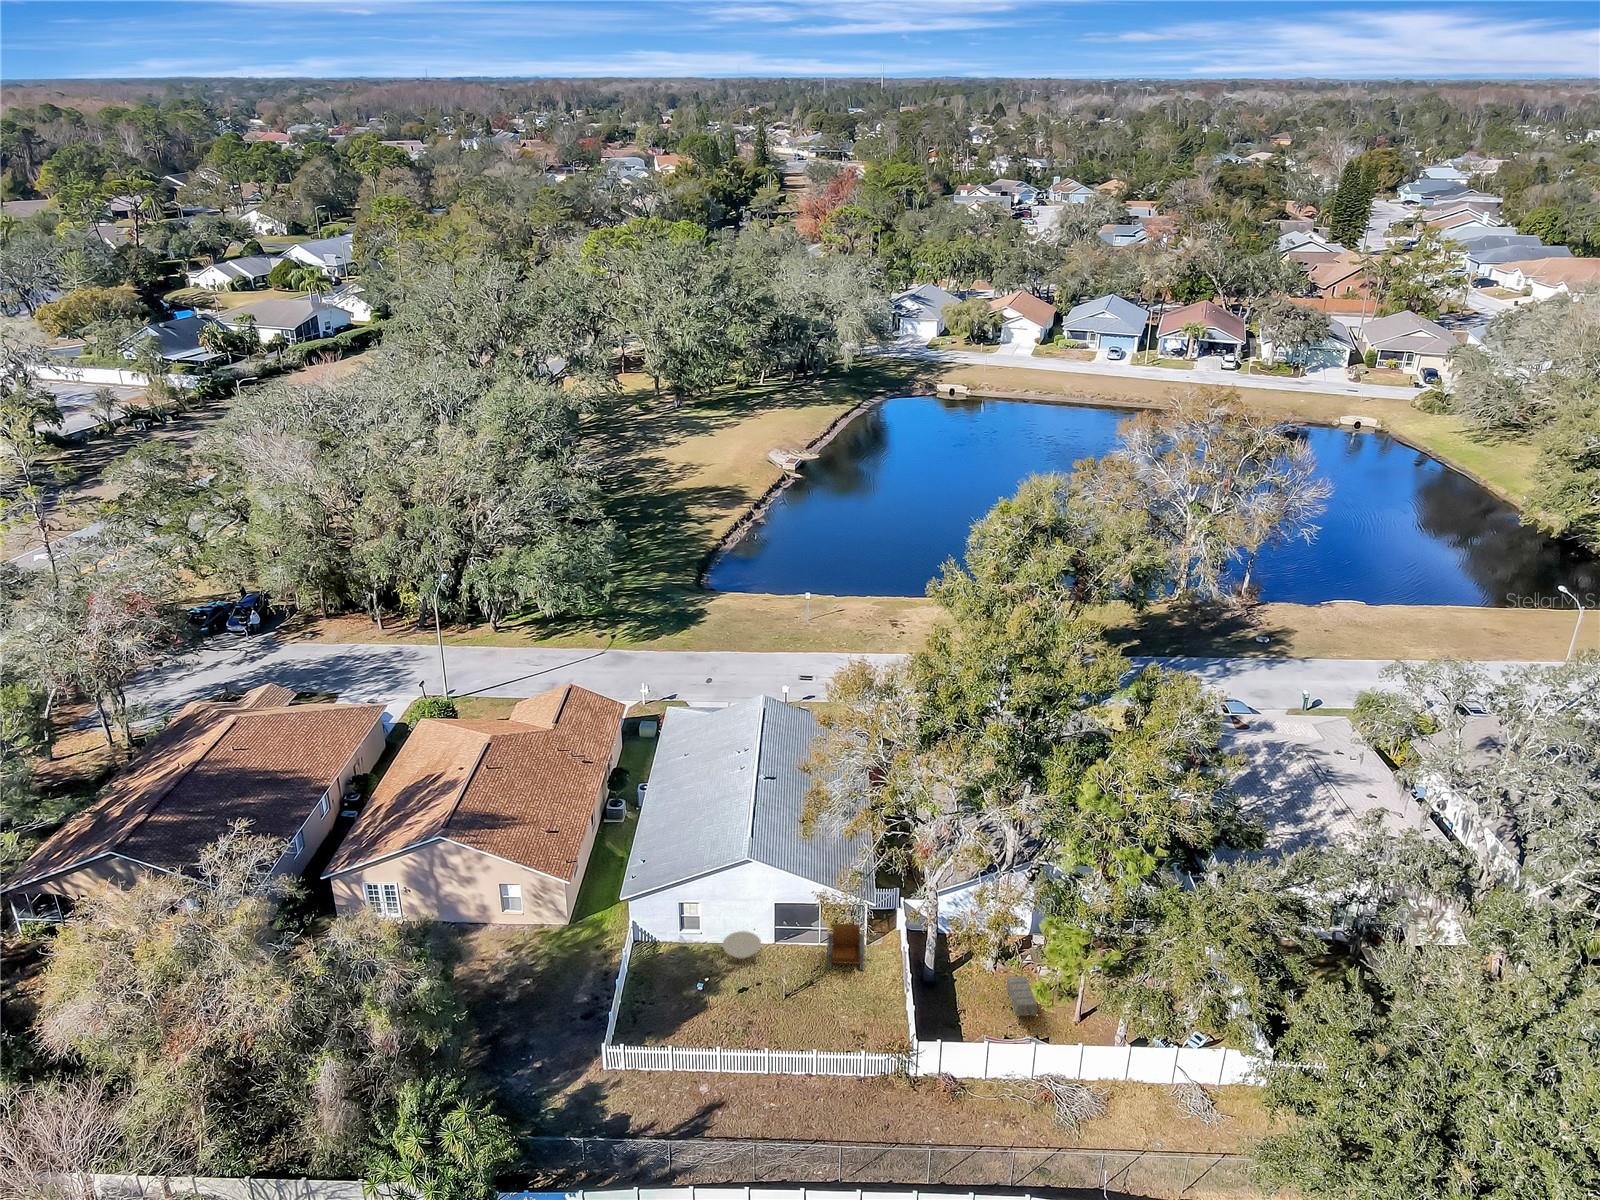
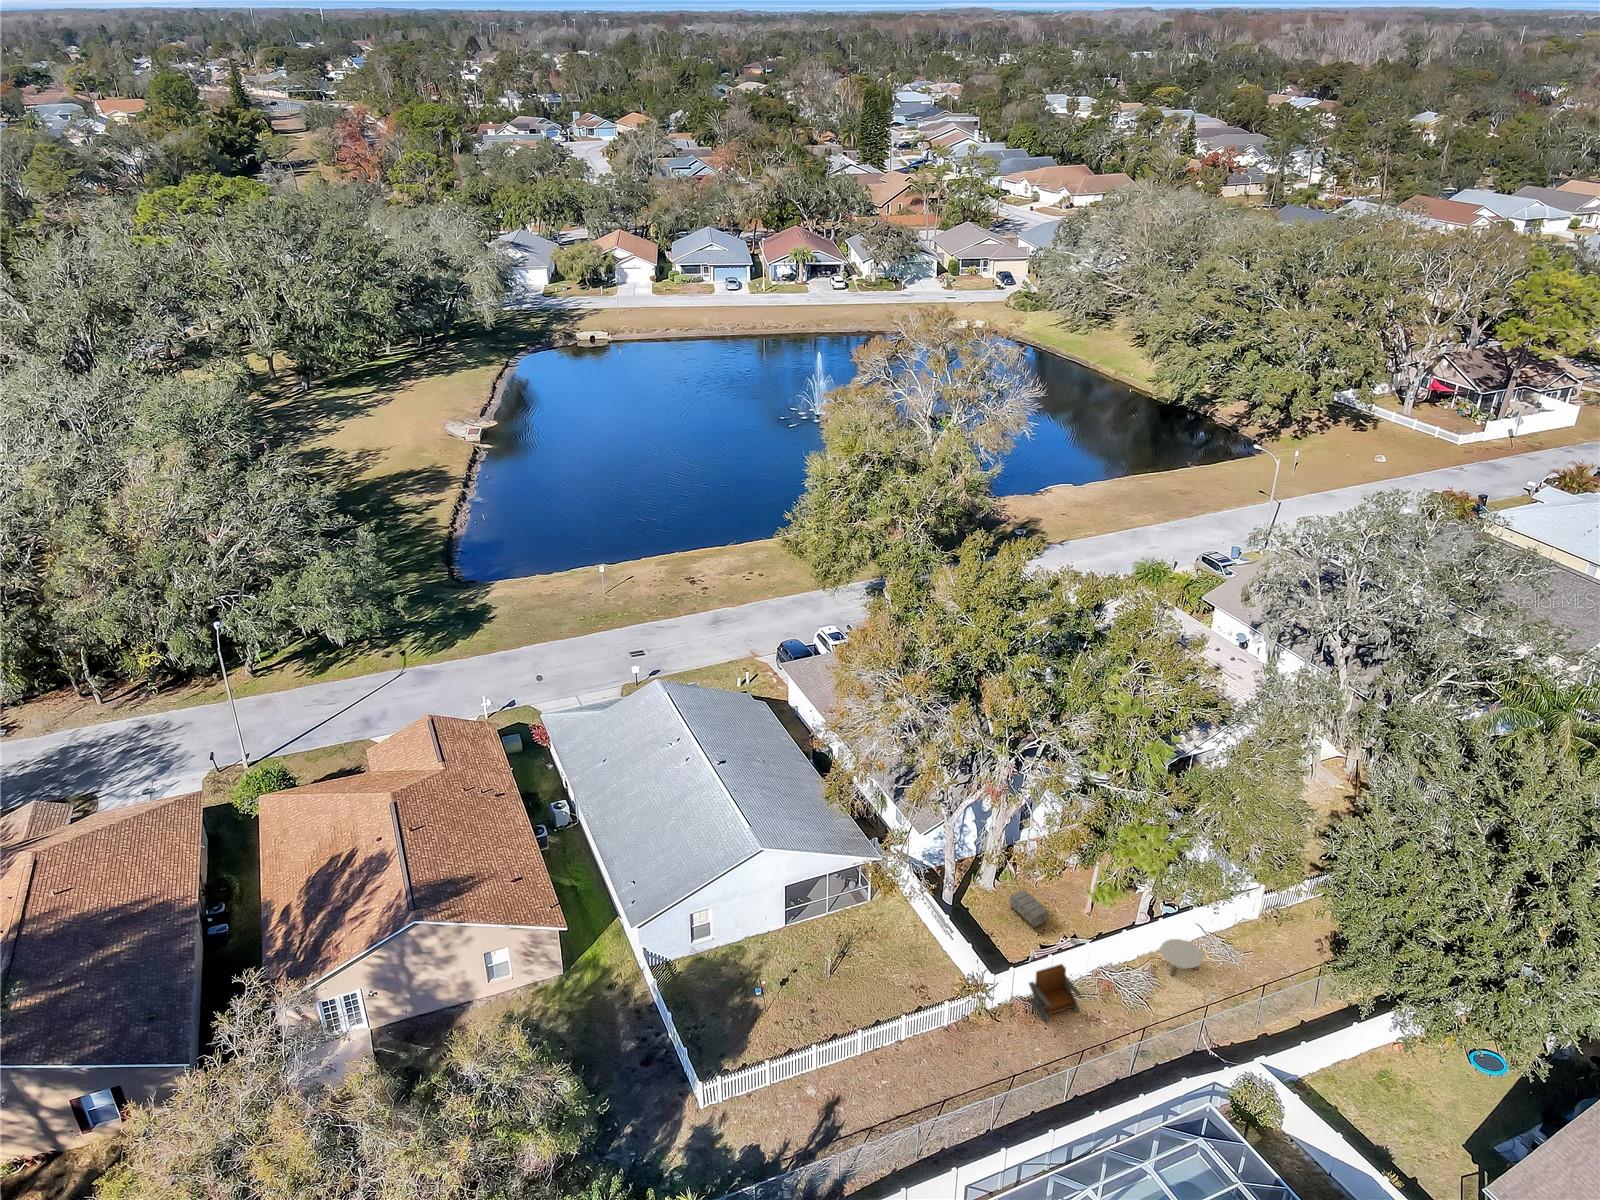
lounge chair: present [827,924,865,970] -> present [1029,964,1081,1022]
round table: present [722,931,761,964] -> present [1160,939,1203,976]

